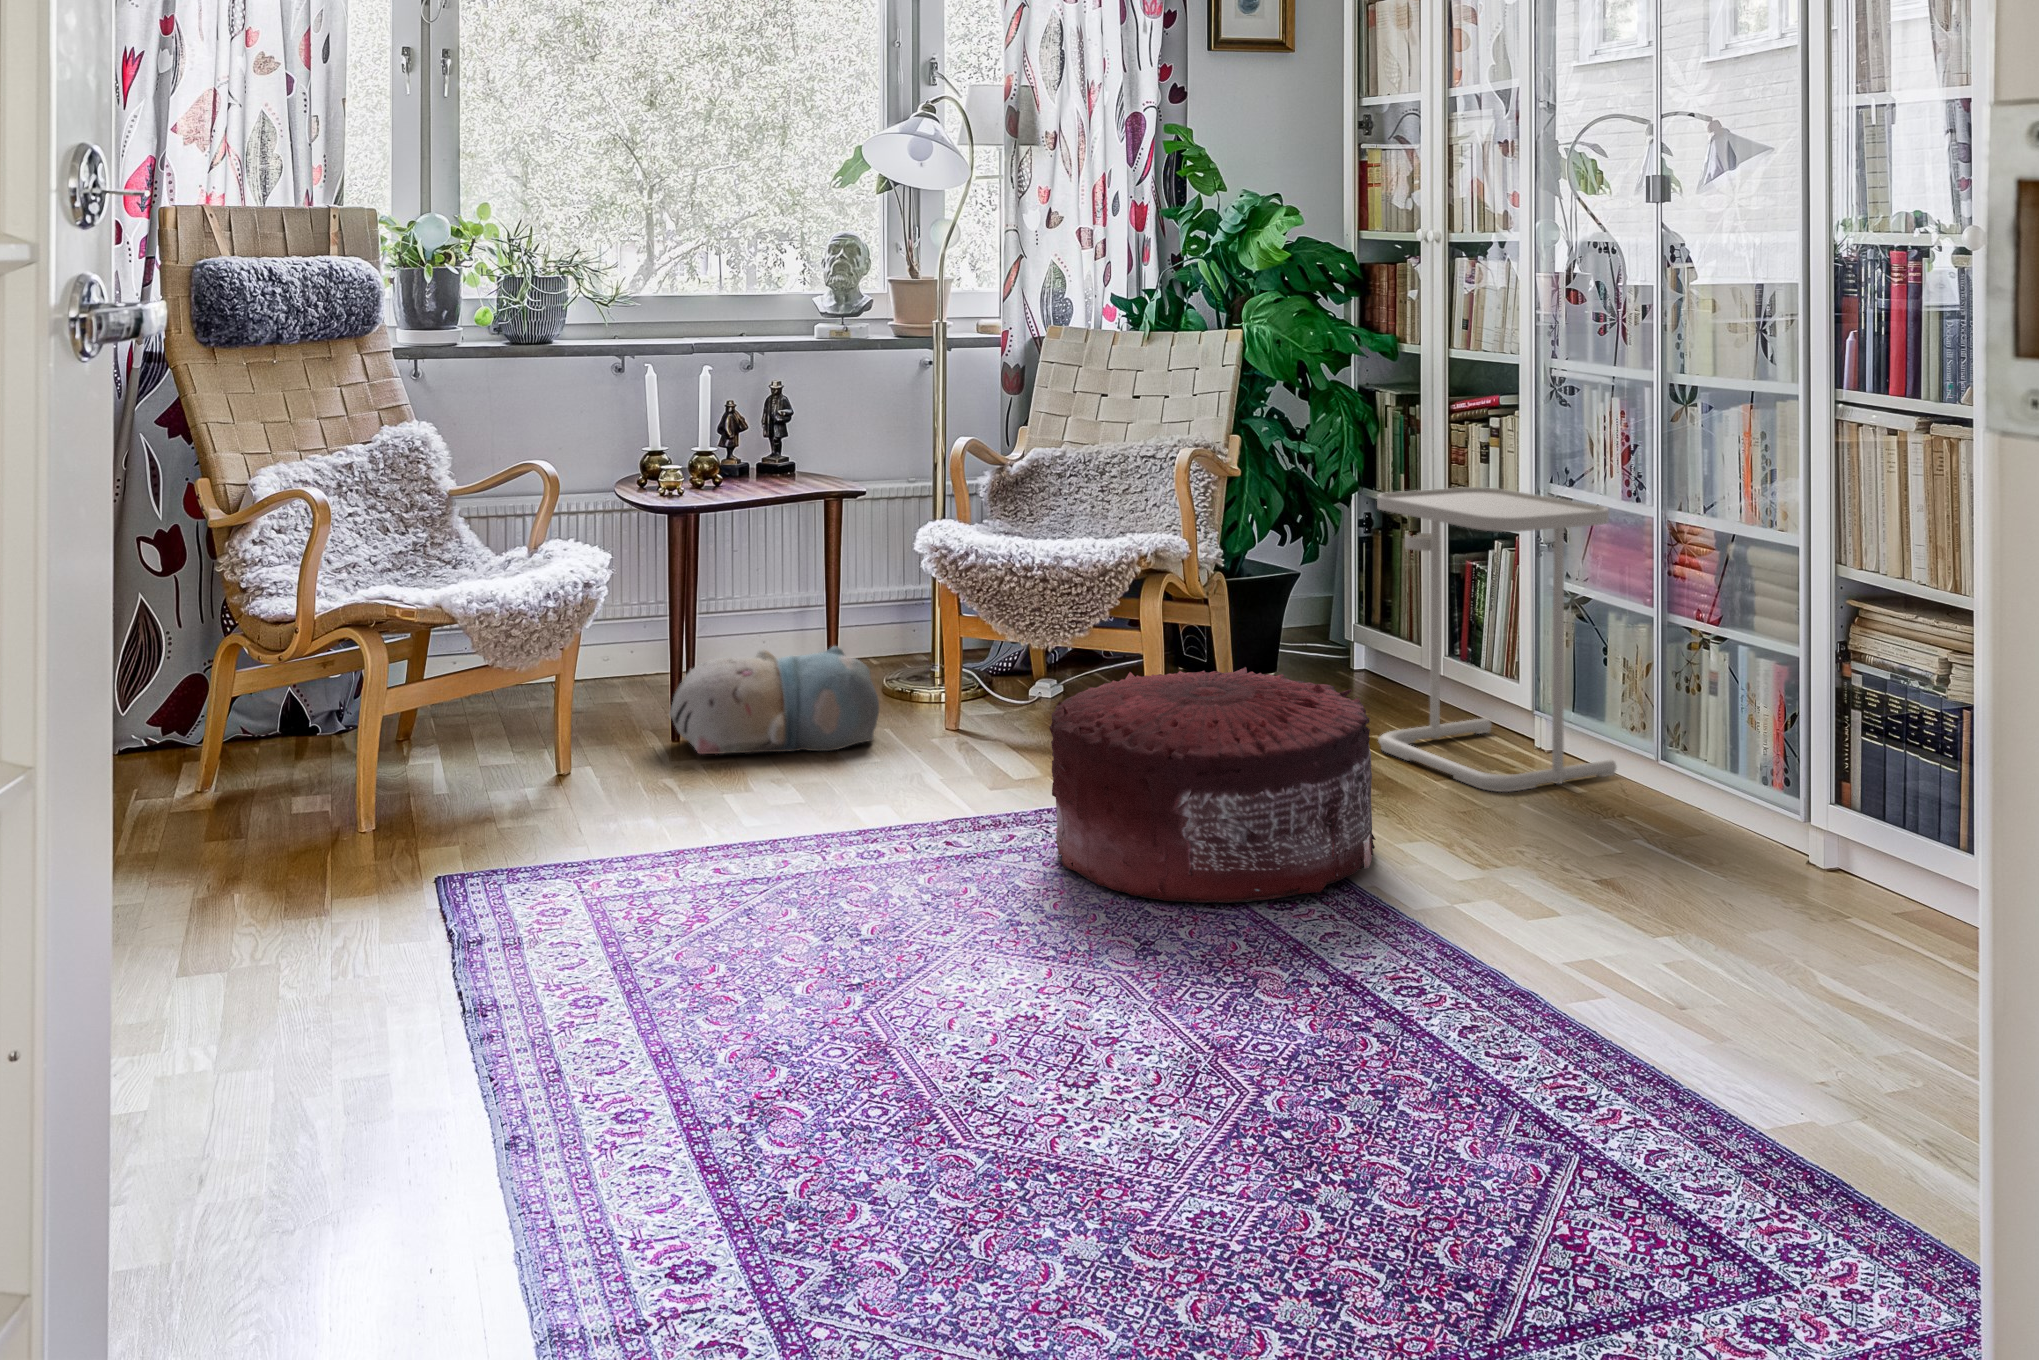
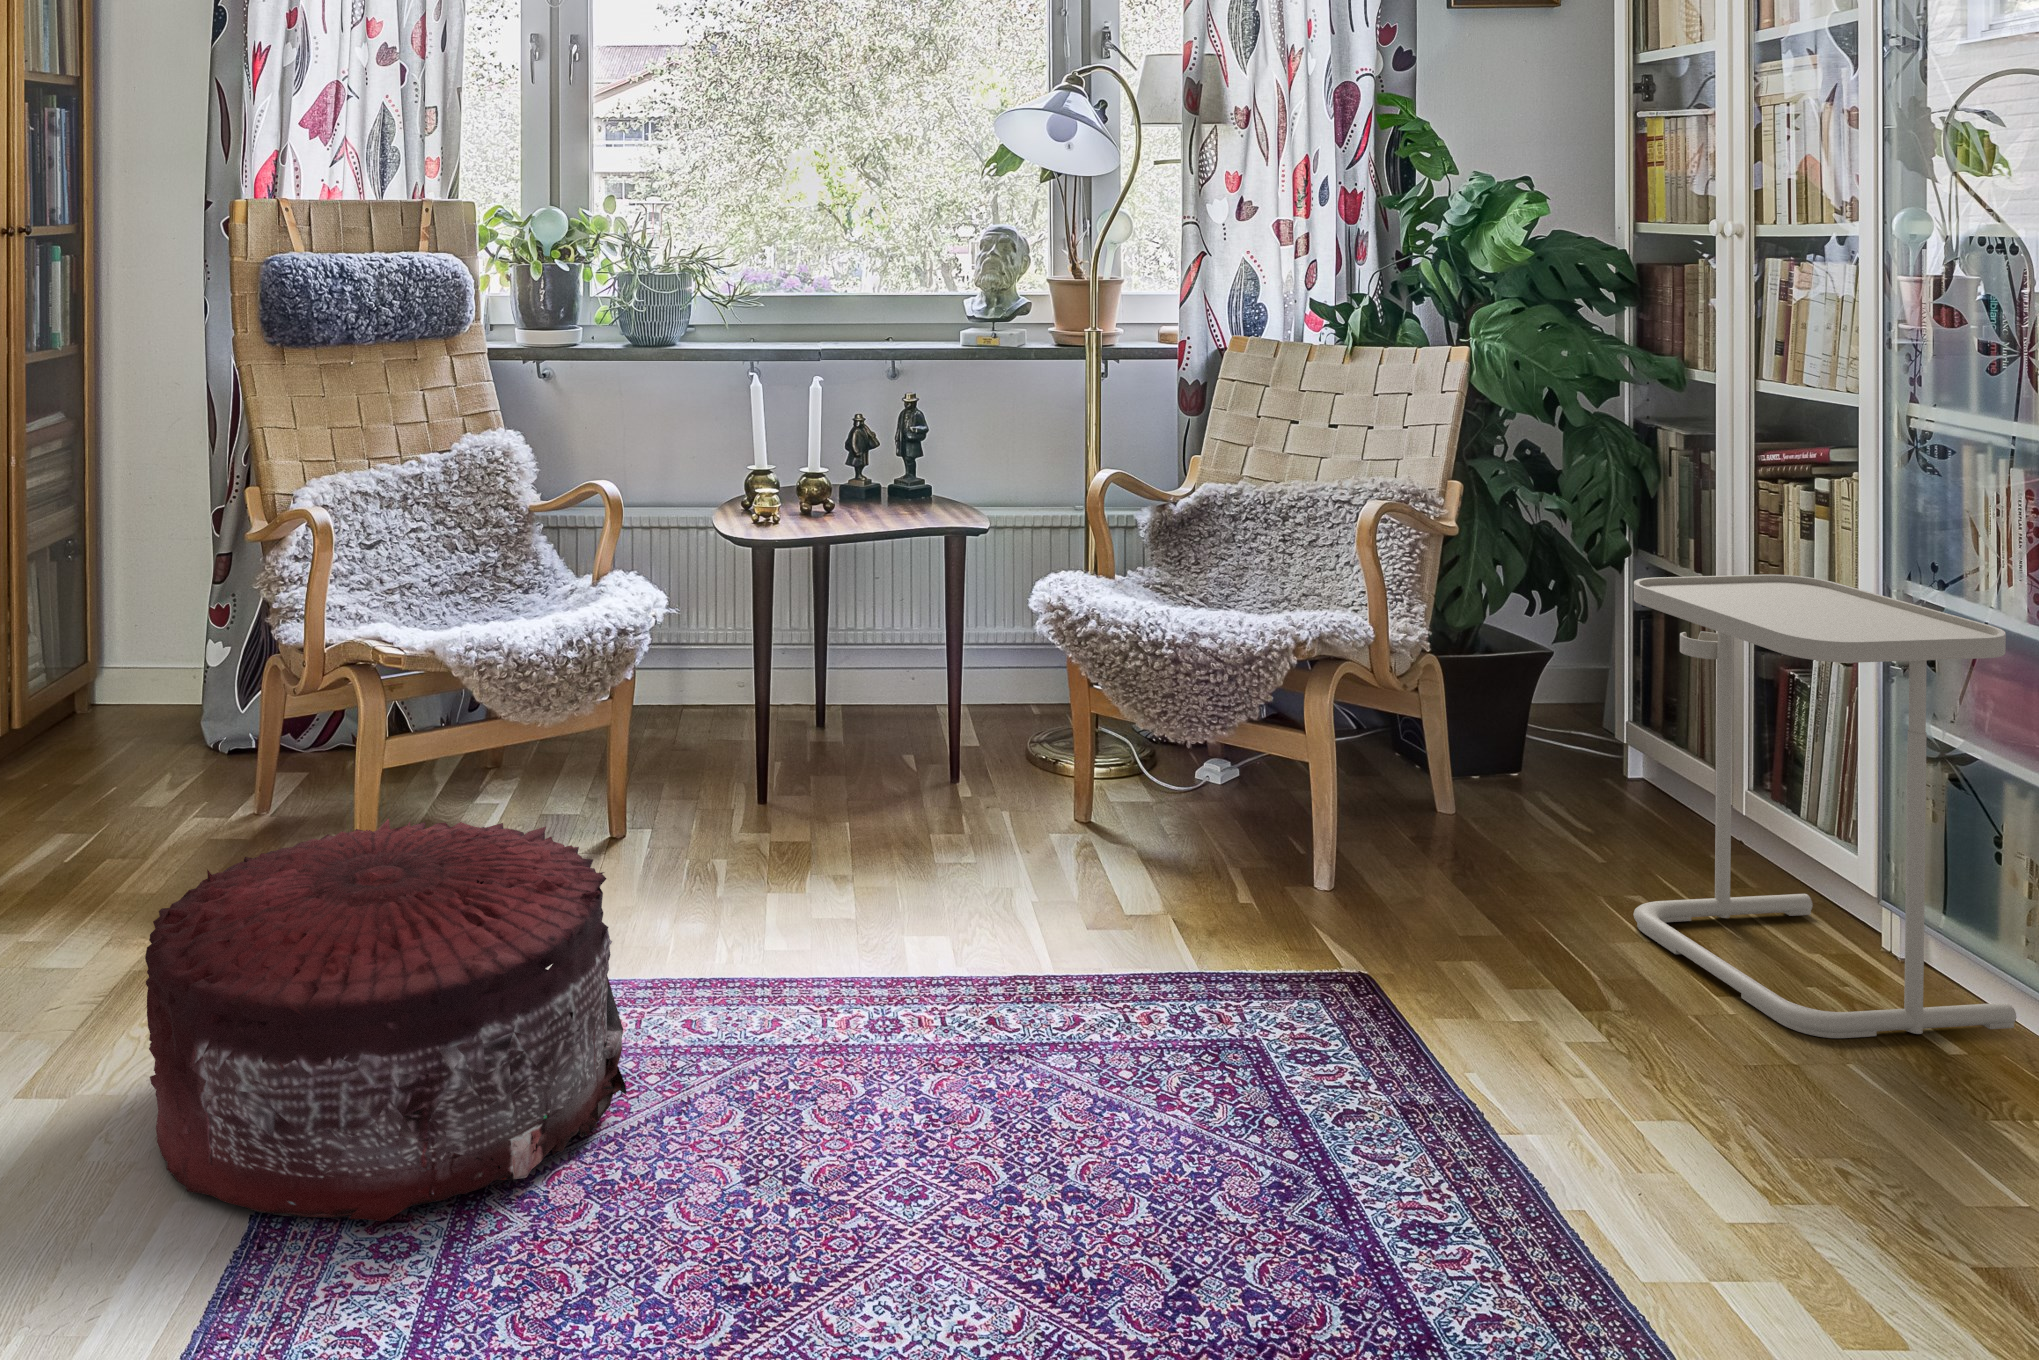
plush toy: present [669,646,879,754] -> none [745,706,983,838]
pouf: present [1049,667,1376,903] -> present [145,818,627,1221]

